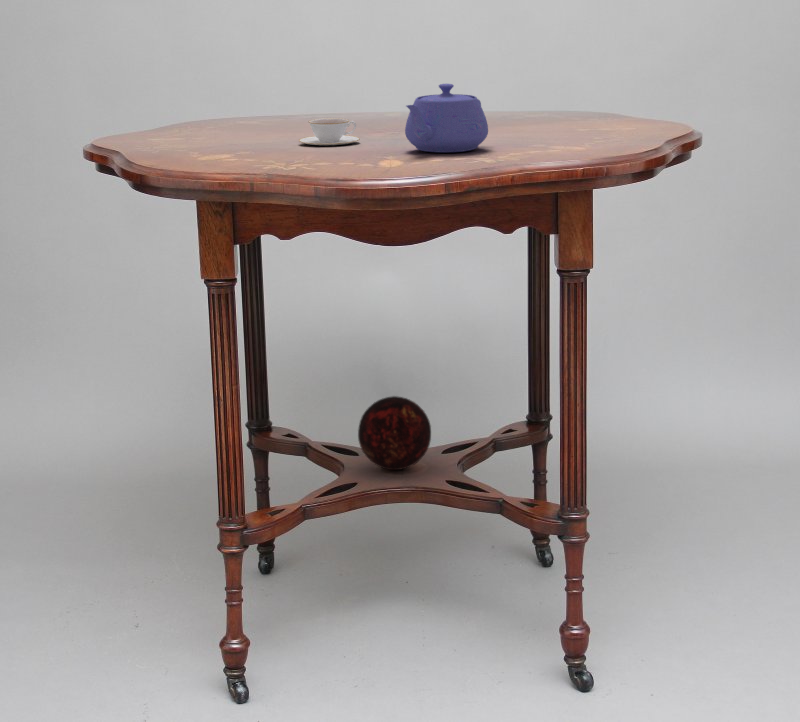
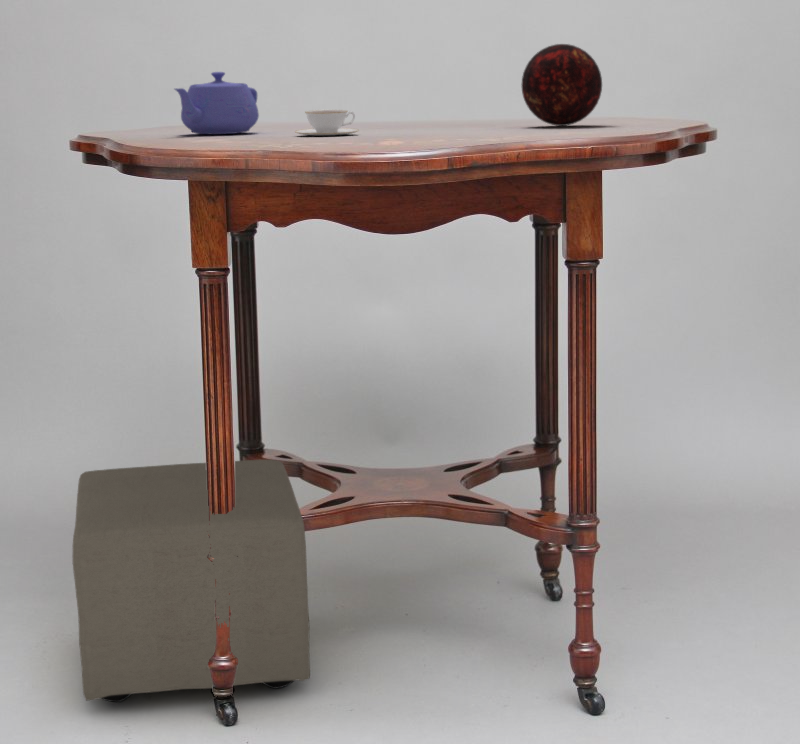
teapot: present [405,84,488,153] -> present [175,72,259,134]
decorative orb: present [358,396,431,470] -> present [521,44,602,126]
ottoman: none [93,446,316,681] -> present [73,460,310,702]

